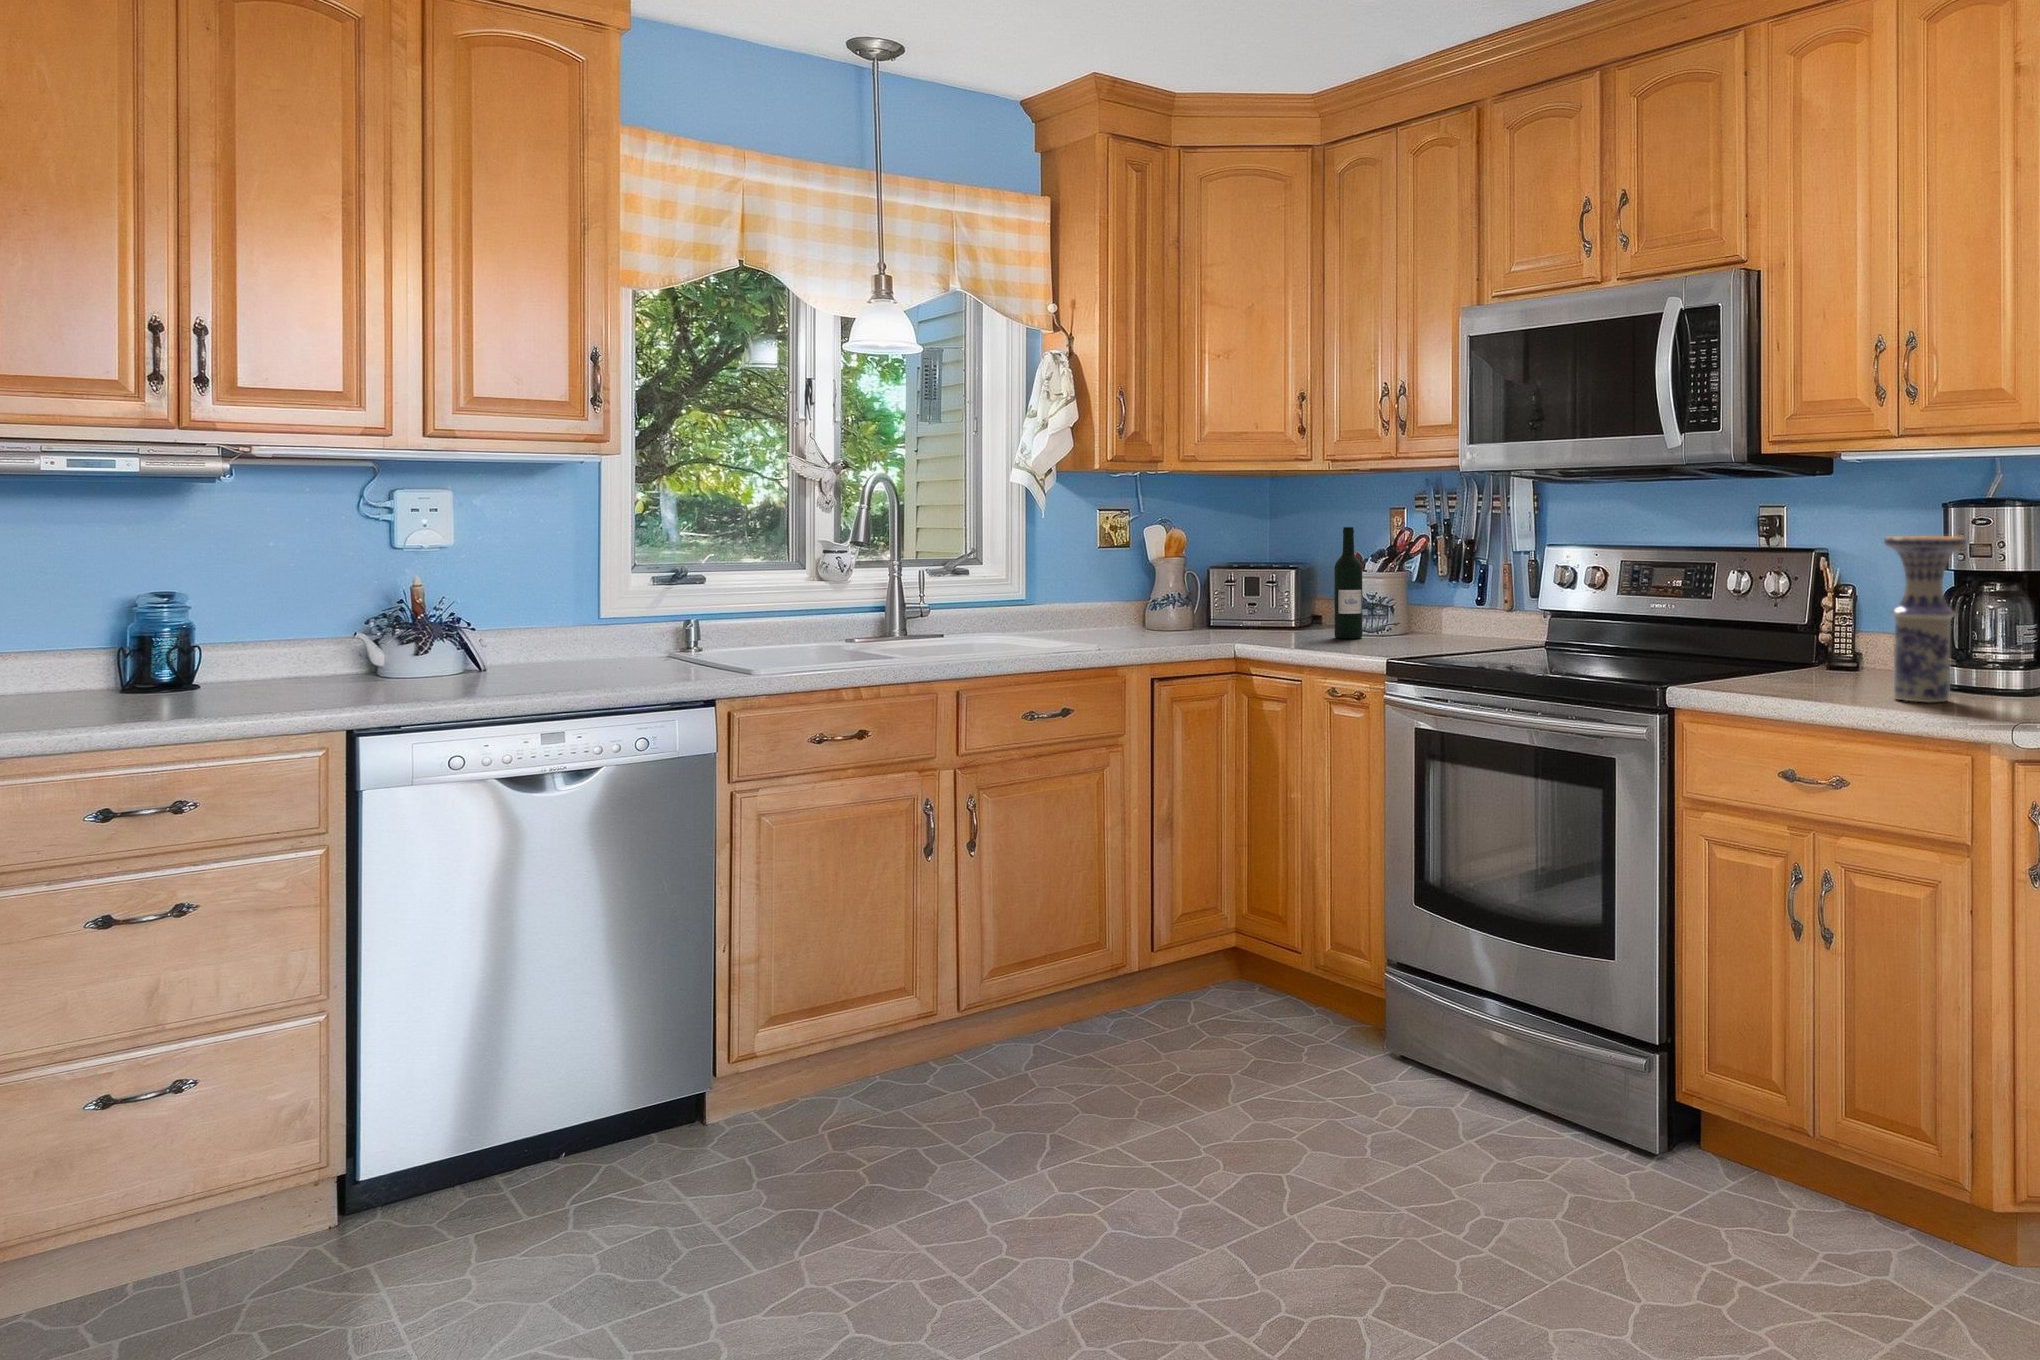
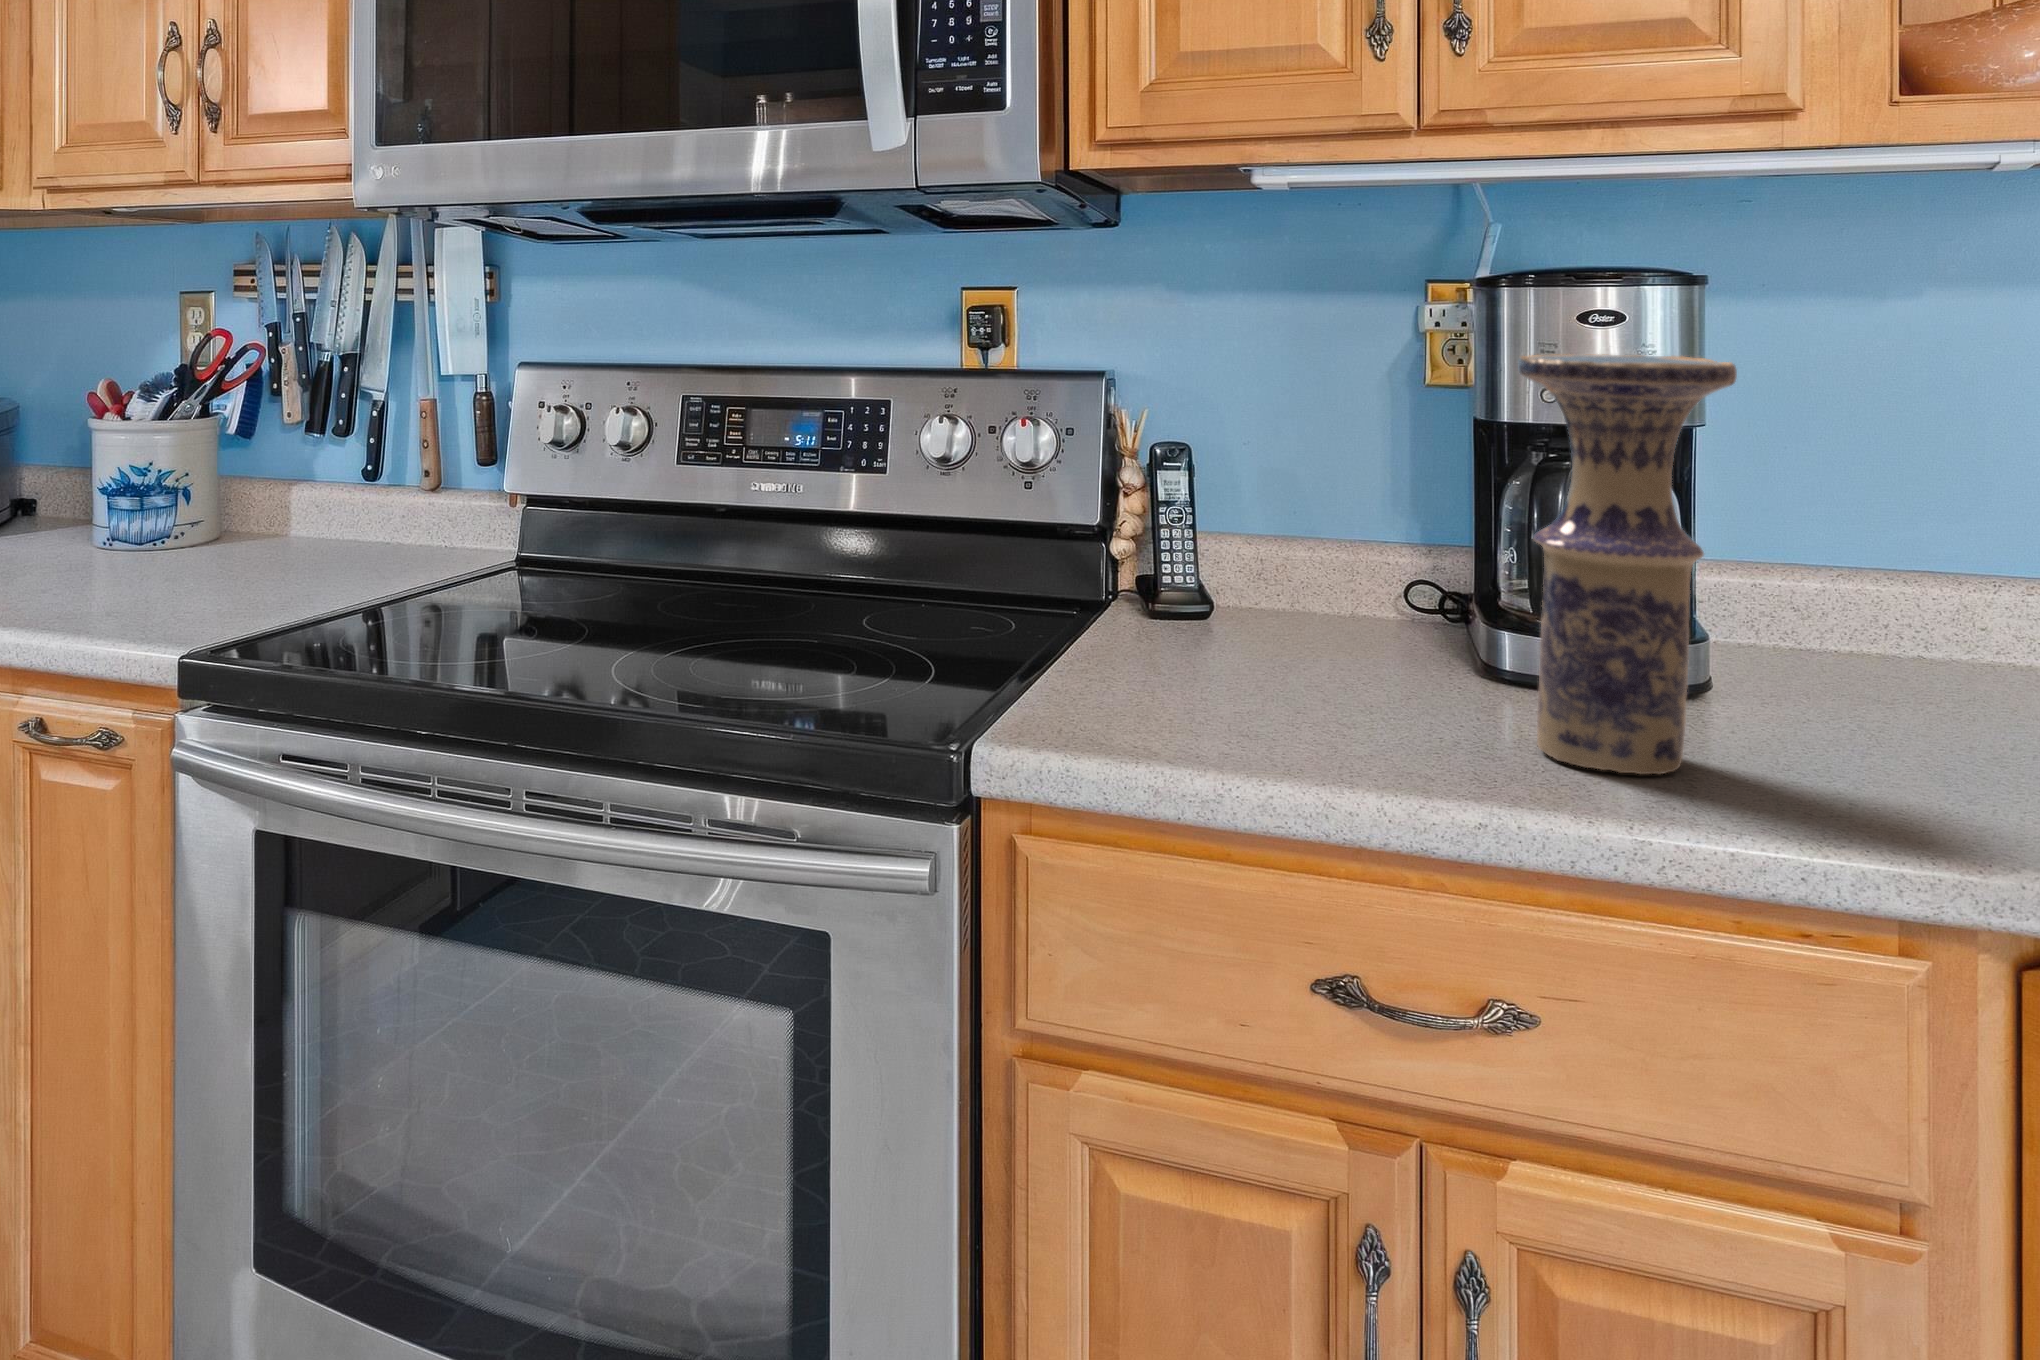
wine bottle: present [1334,527,1362,638] -> none [51,329,117,569]

